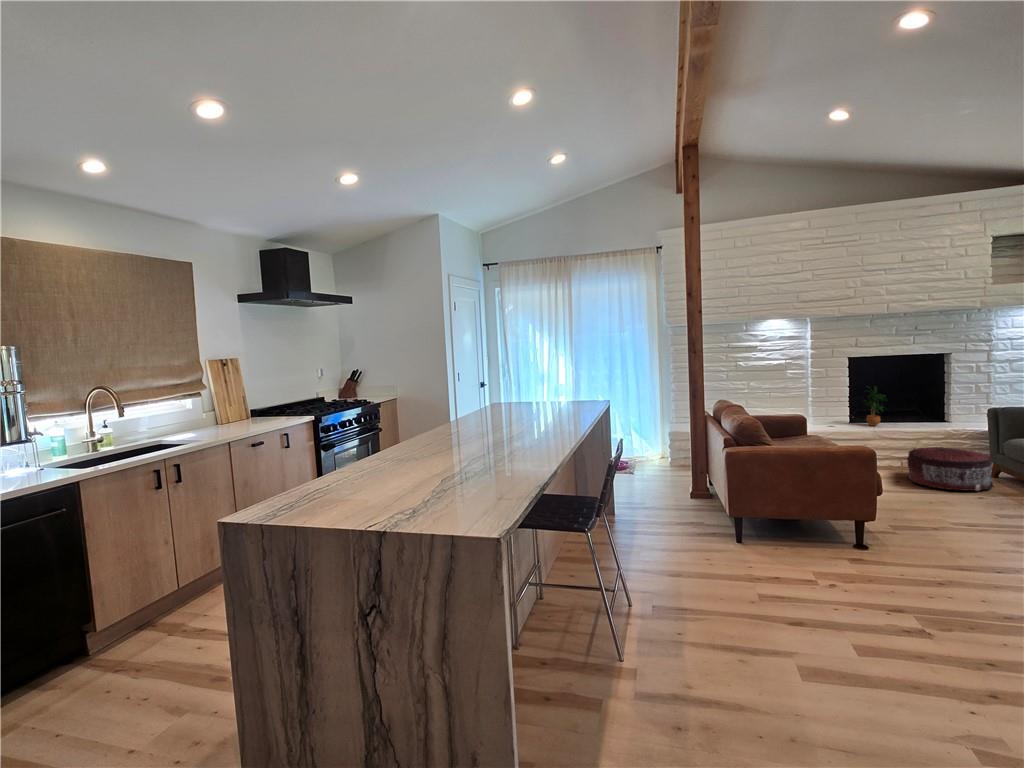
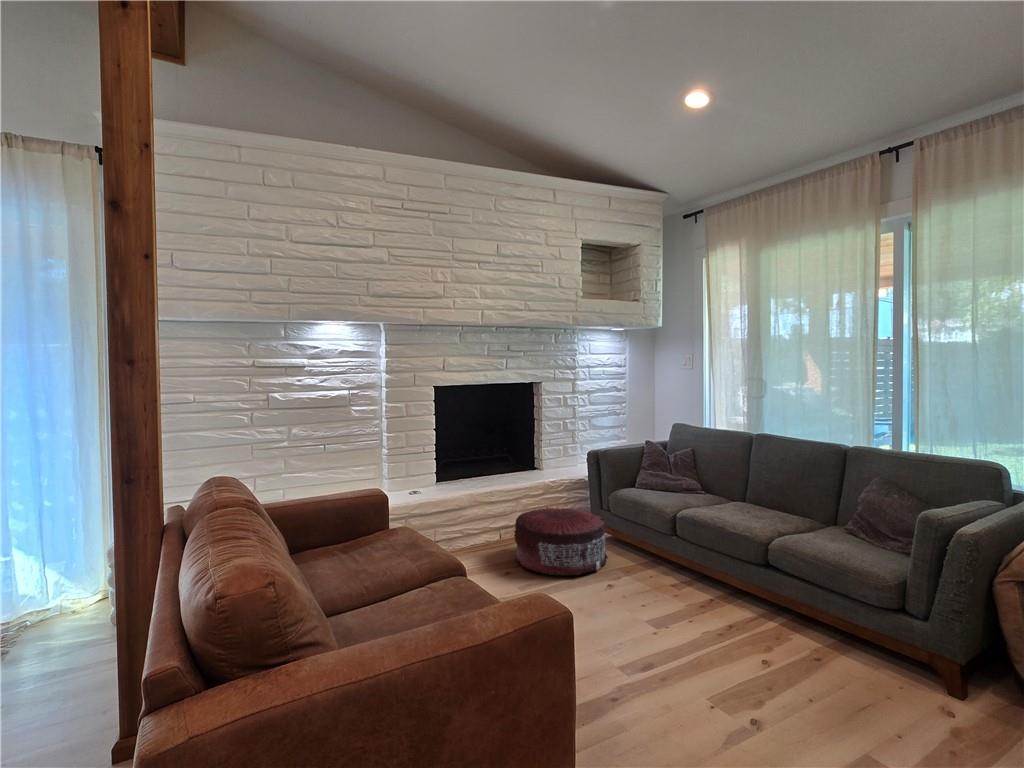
potted plant: present [867,387,885,426] -> none [451,426,484,483]

